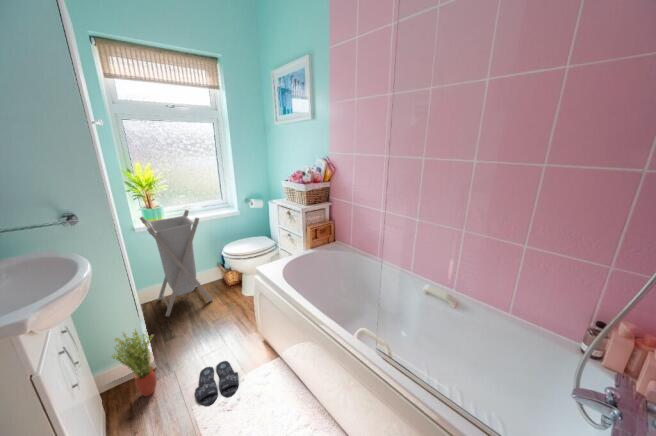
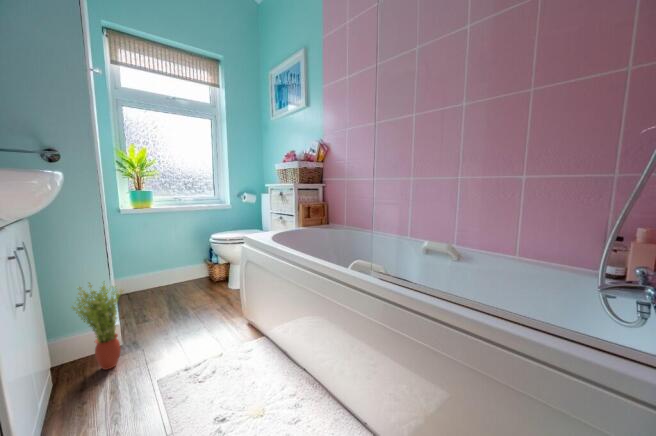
laundry hamper: present [140,210,213,316] -> none [127,197,196,305]
slippers: present [195,361,239,406] -> none [164,339,216,377]

